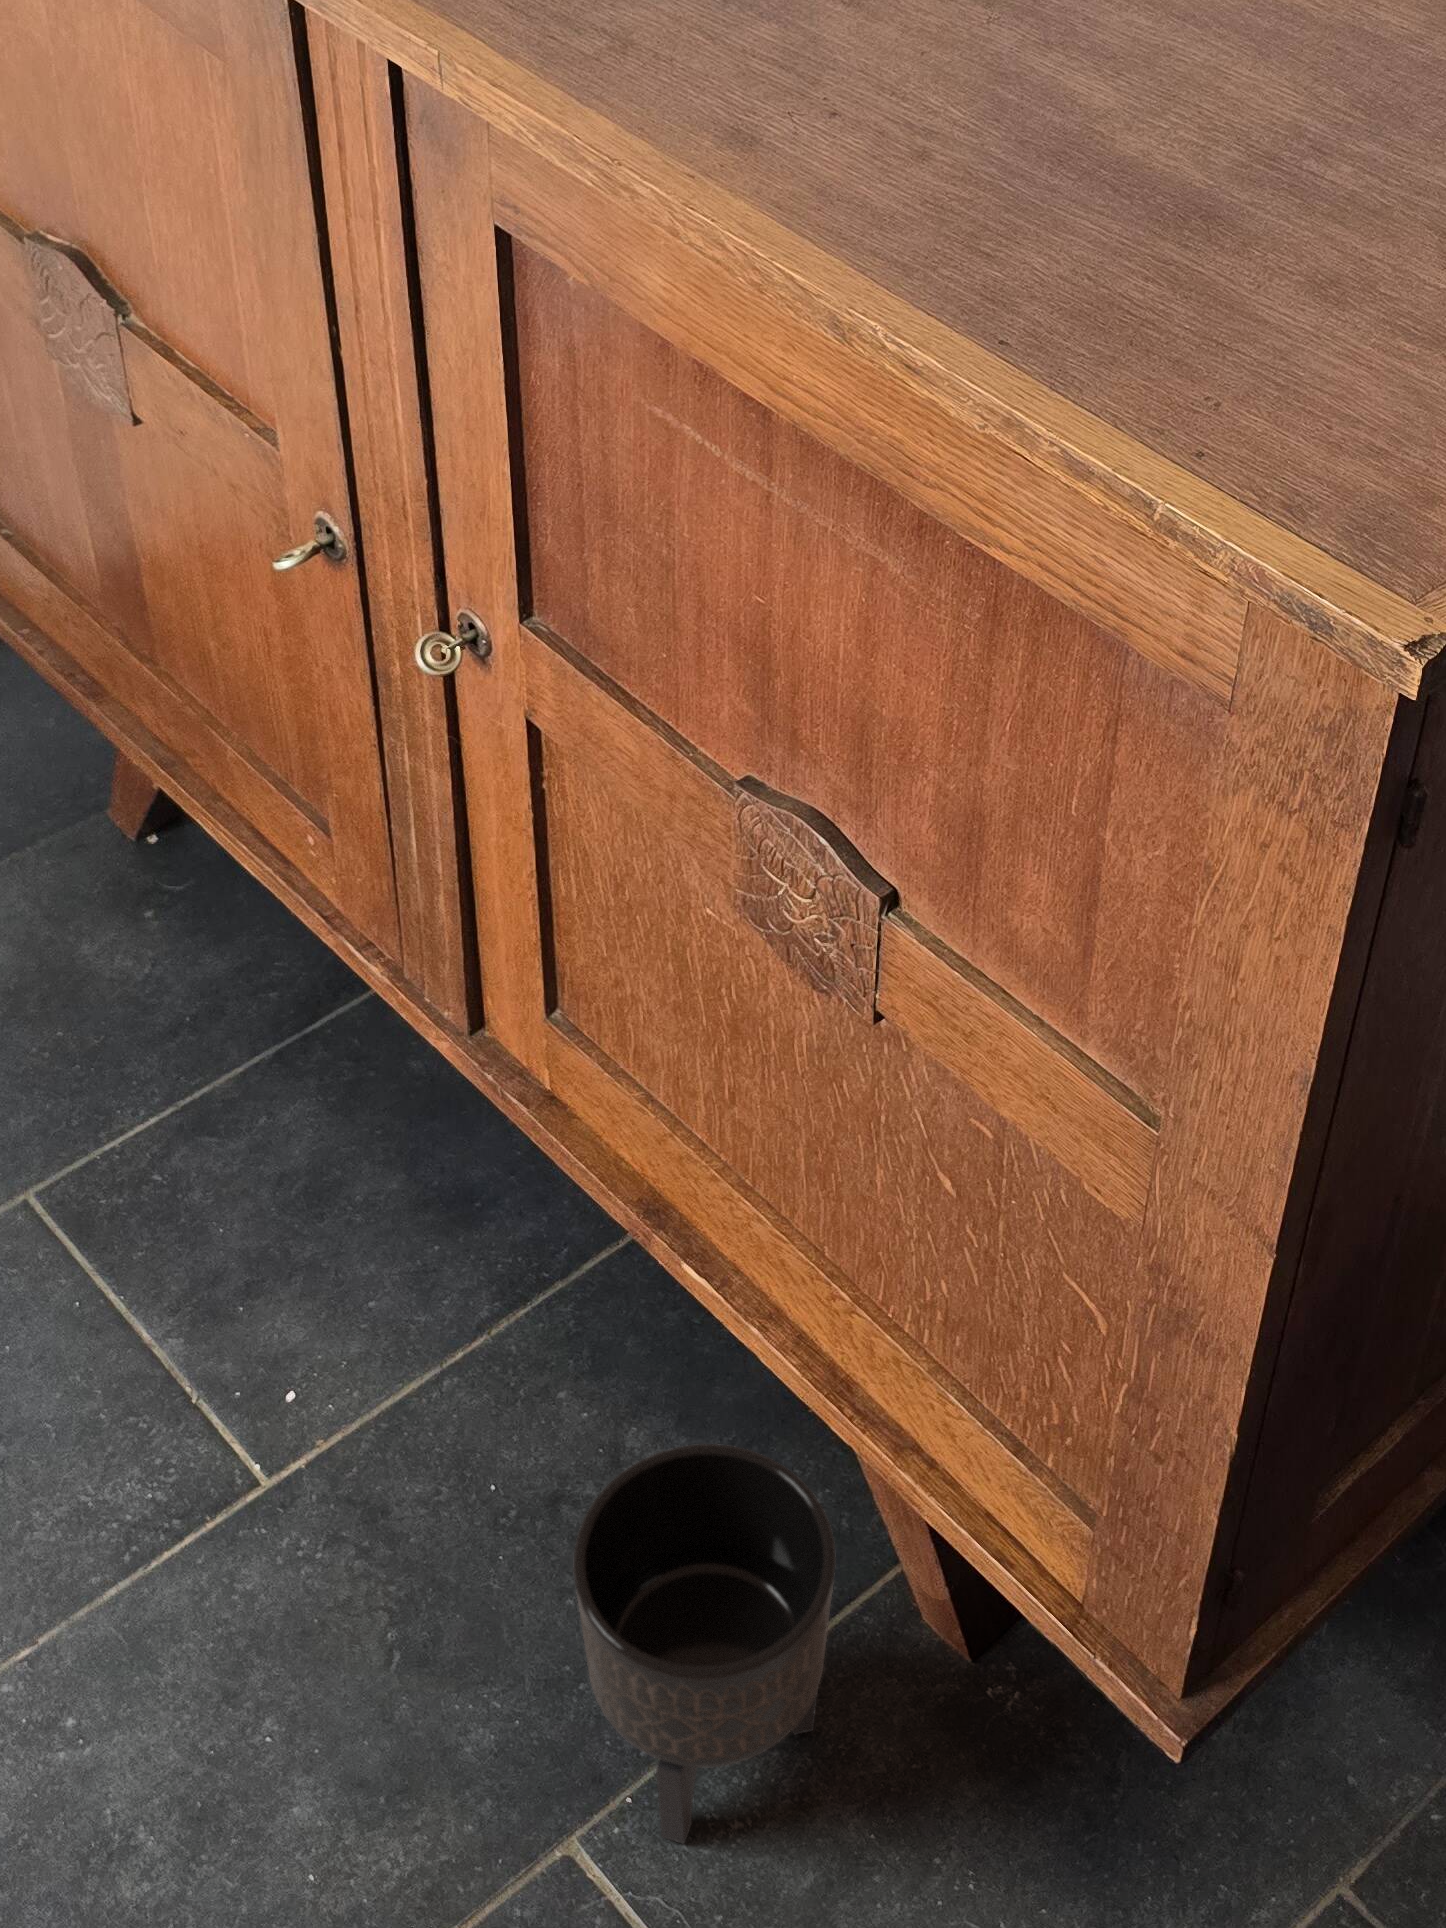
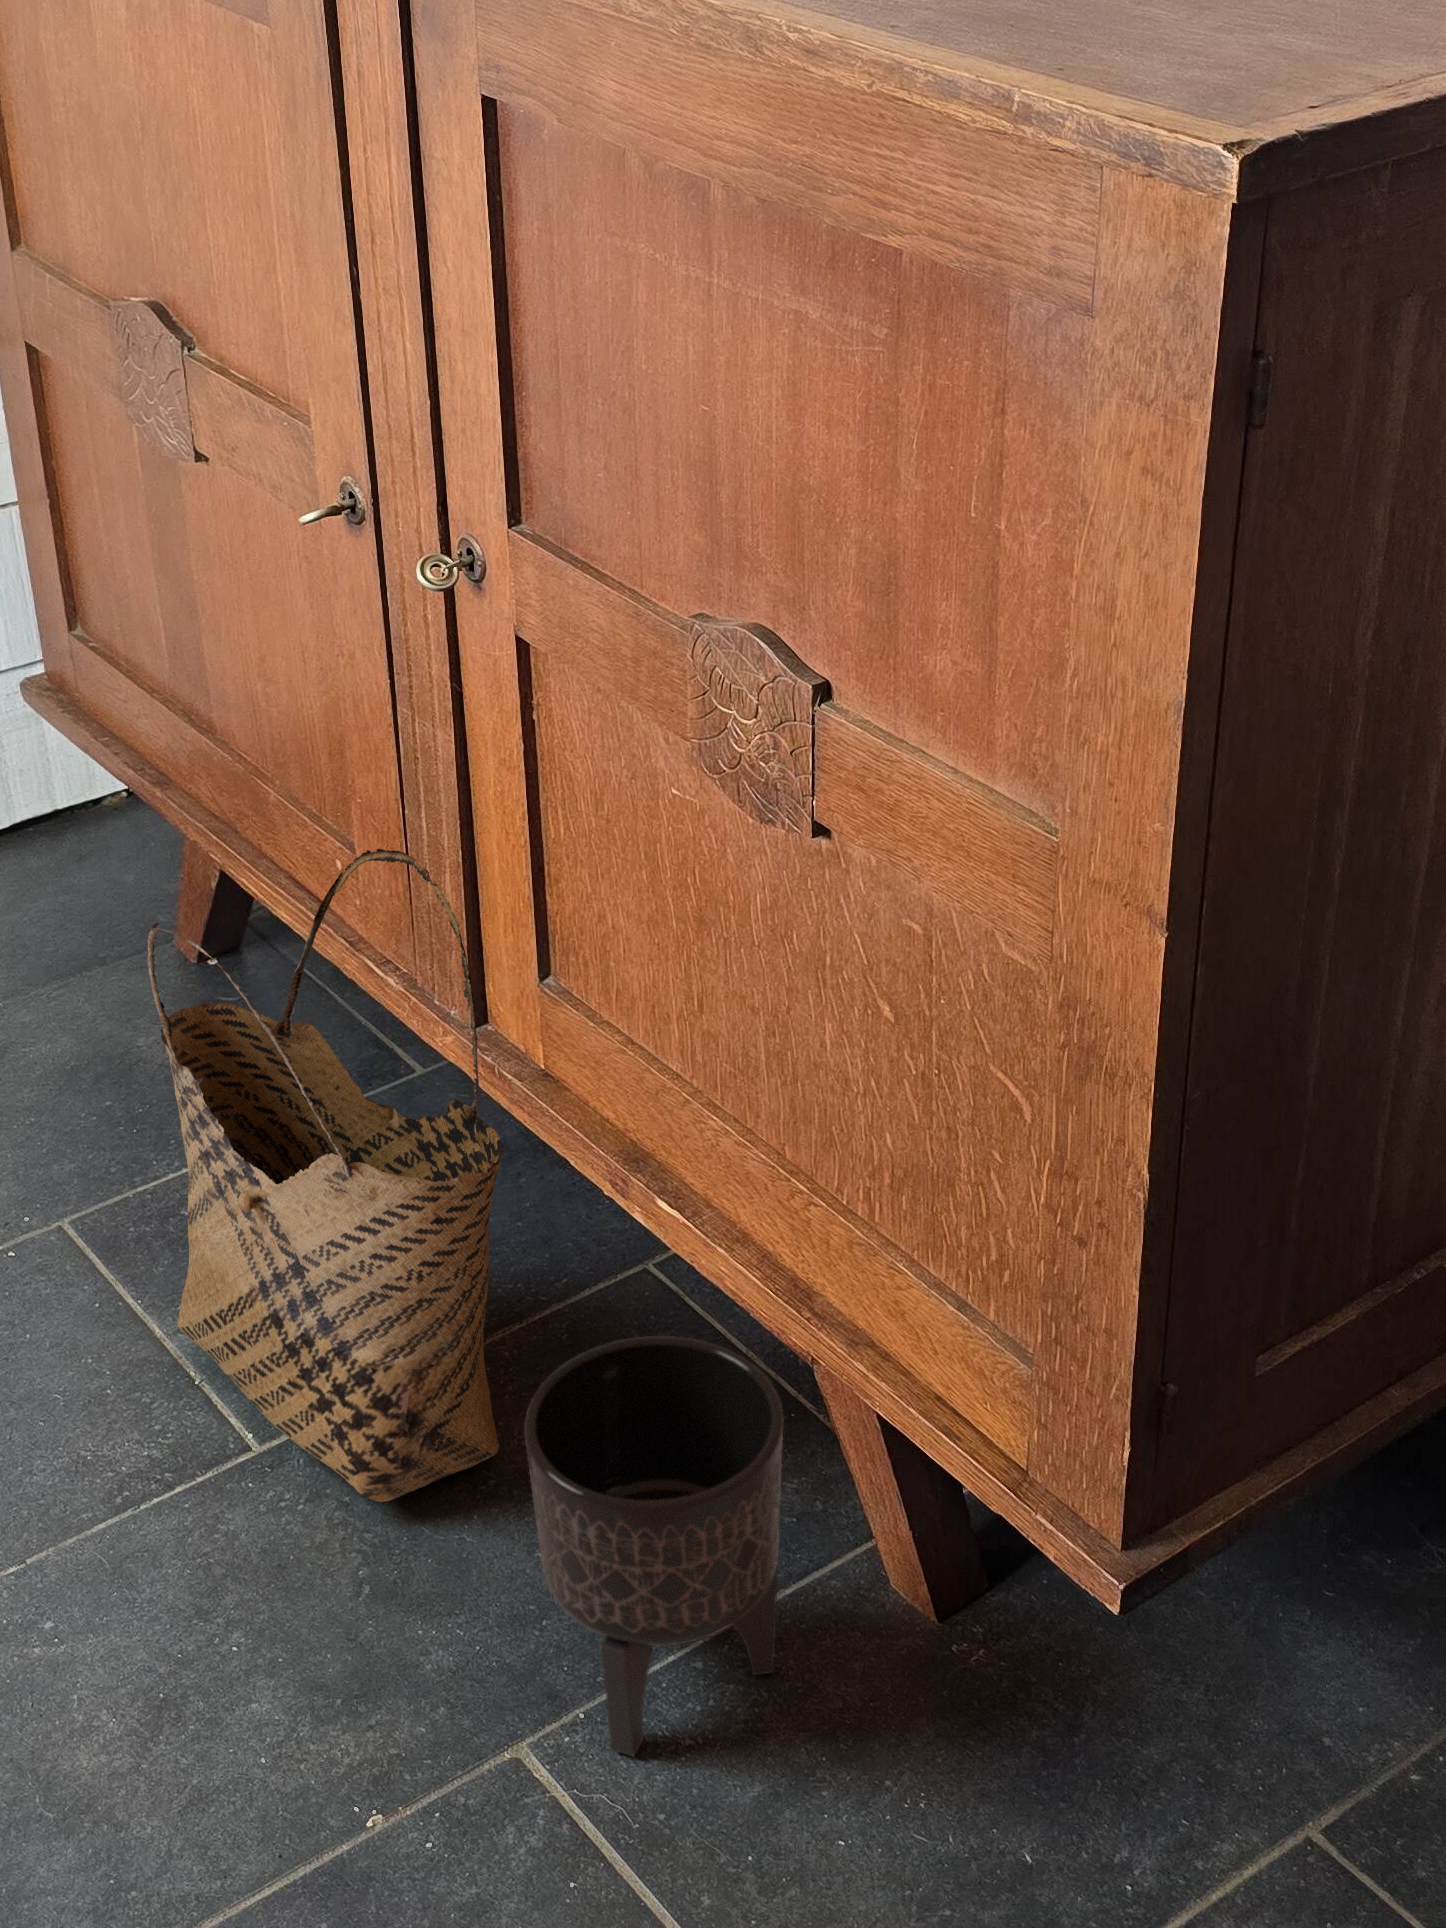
woven basket: none [139,911,523,1550] -> present [147,849,503,1502]

